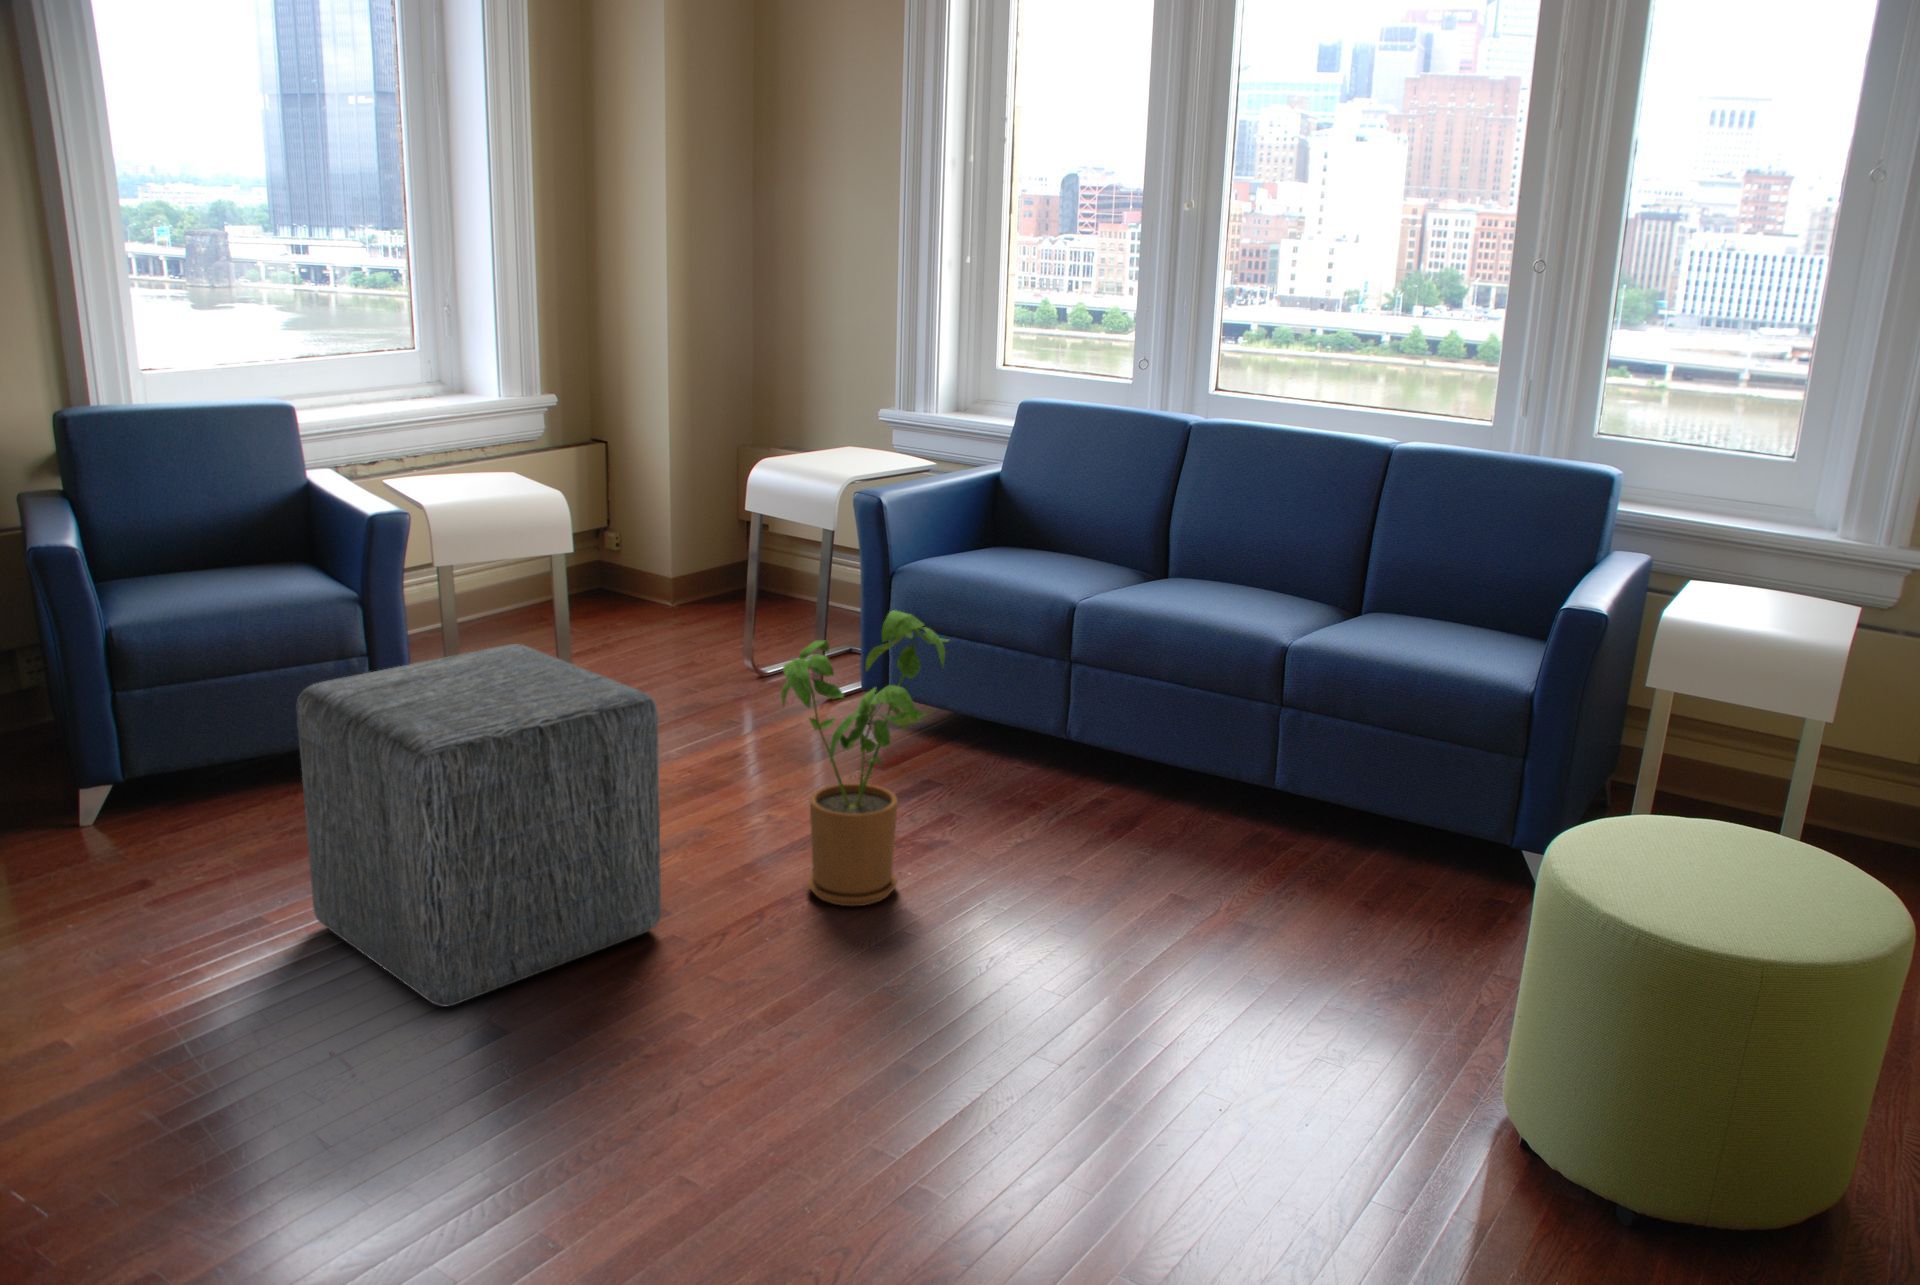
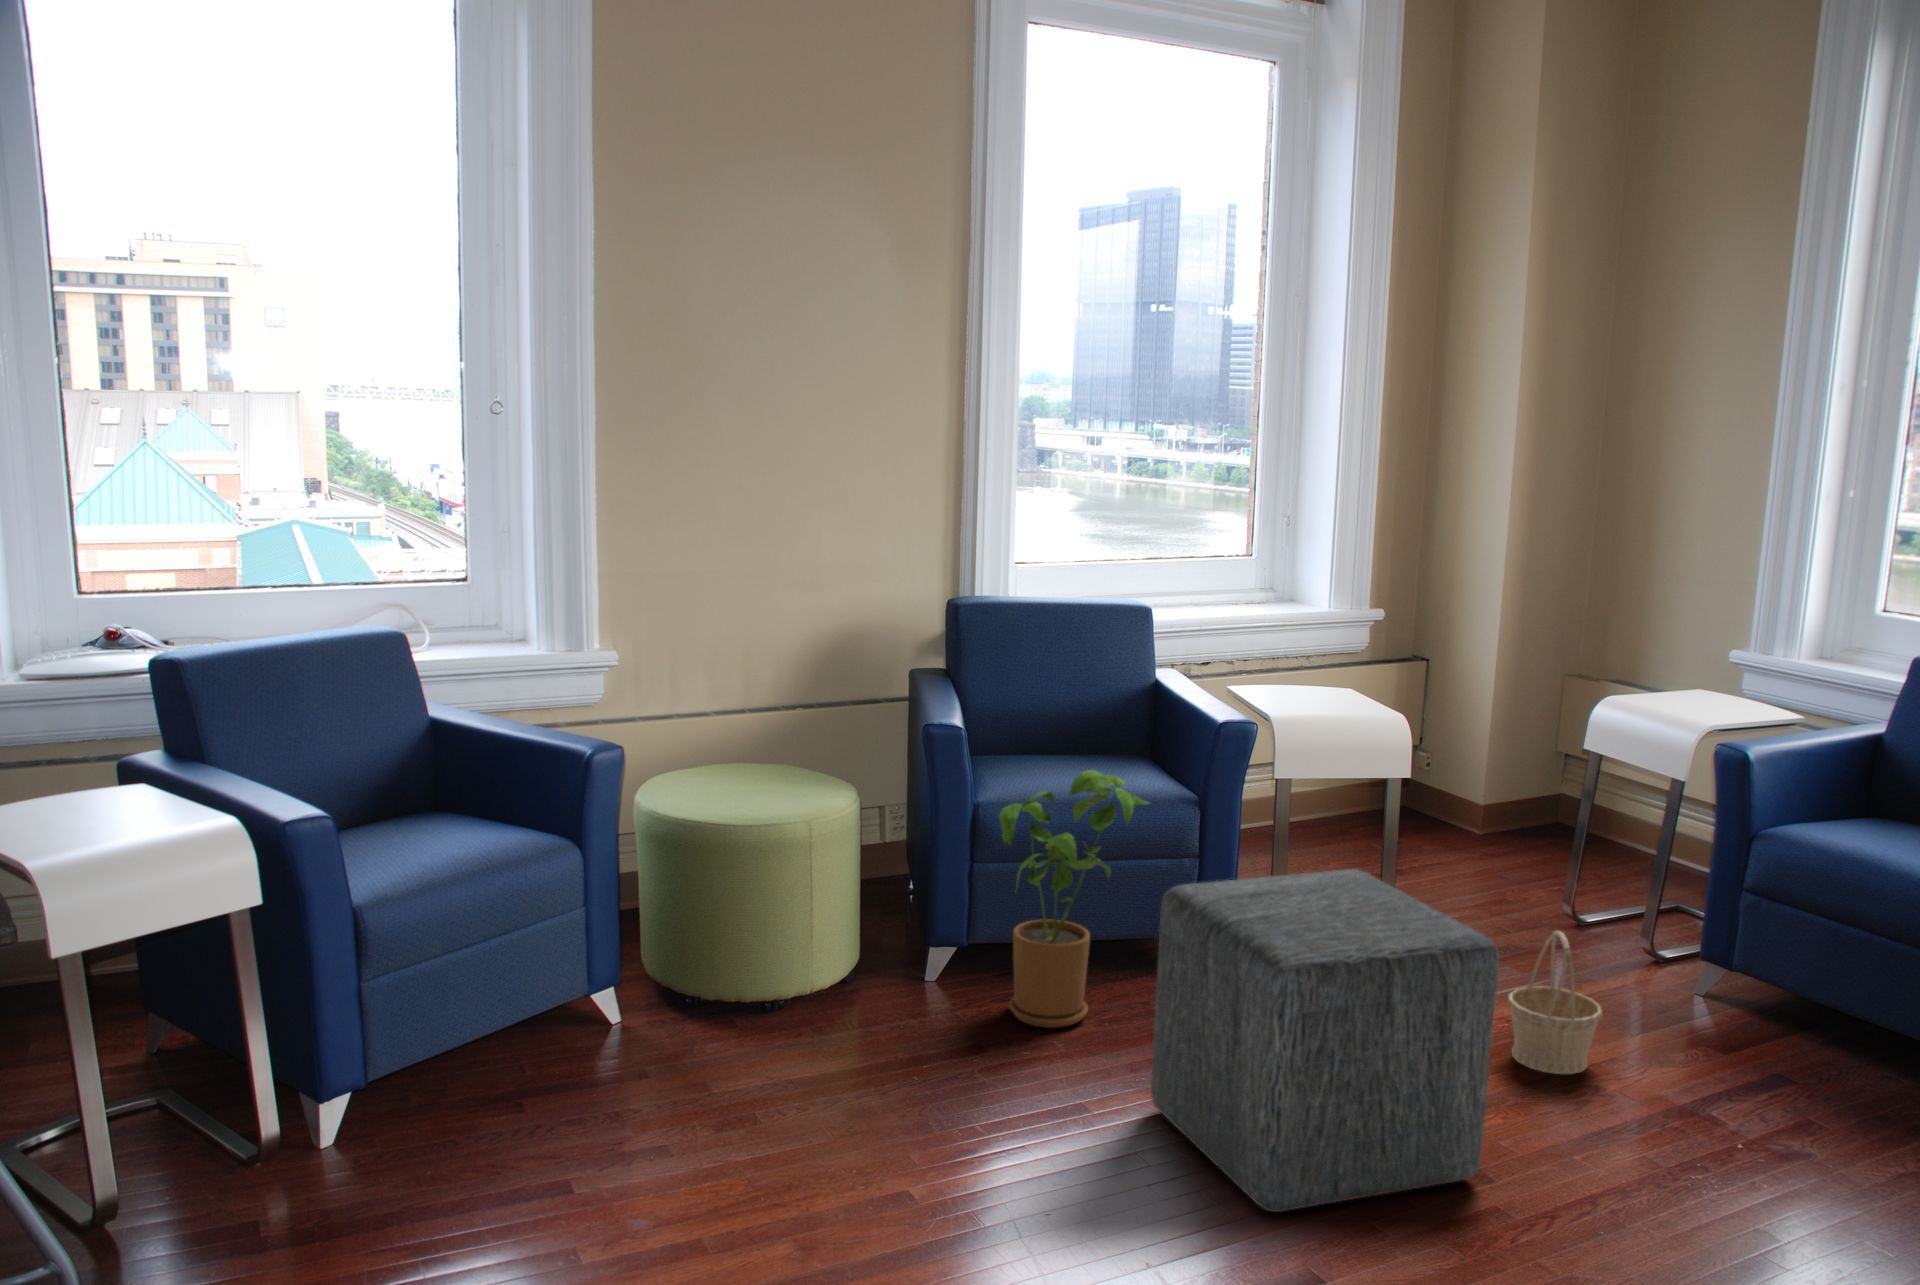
house plant: present [781,610,948,906] -> present [999,770,1149,1028]
basket: none [687,680,773,815] -> present [1508,931,1602,1074]

